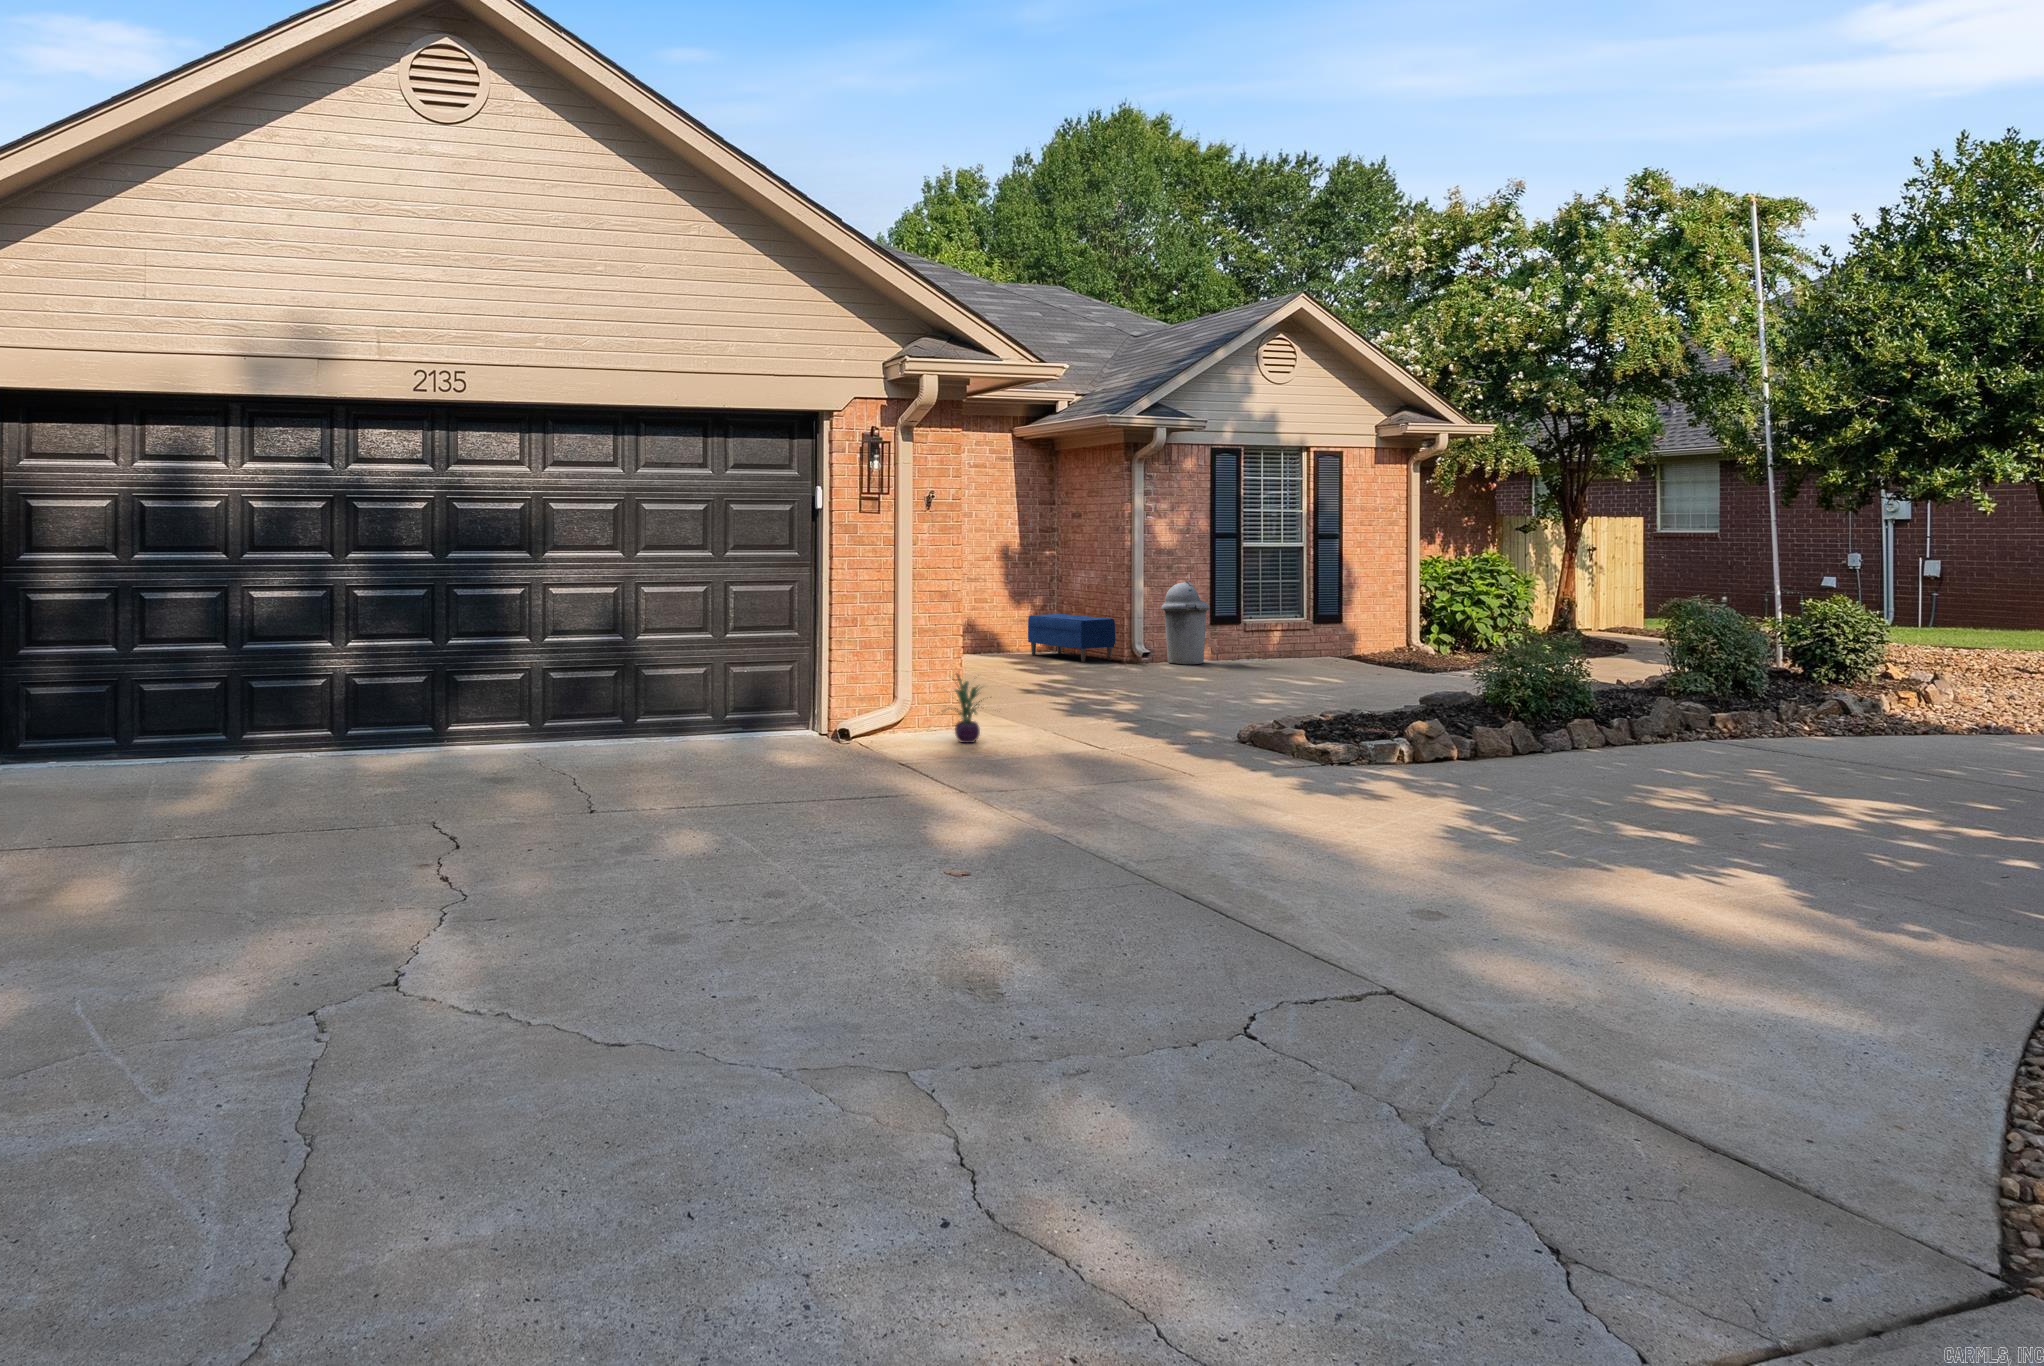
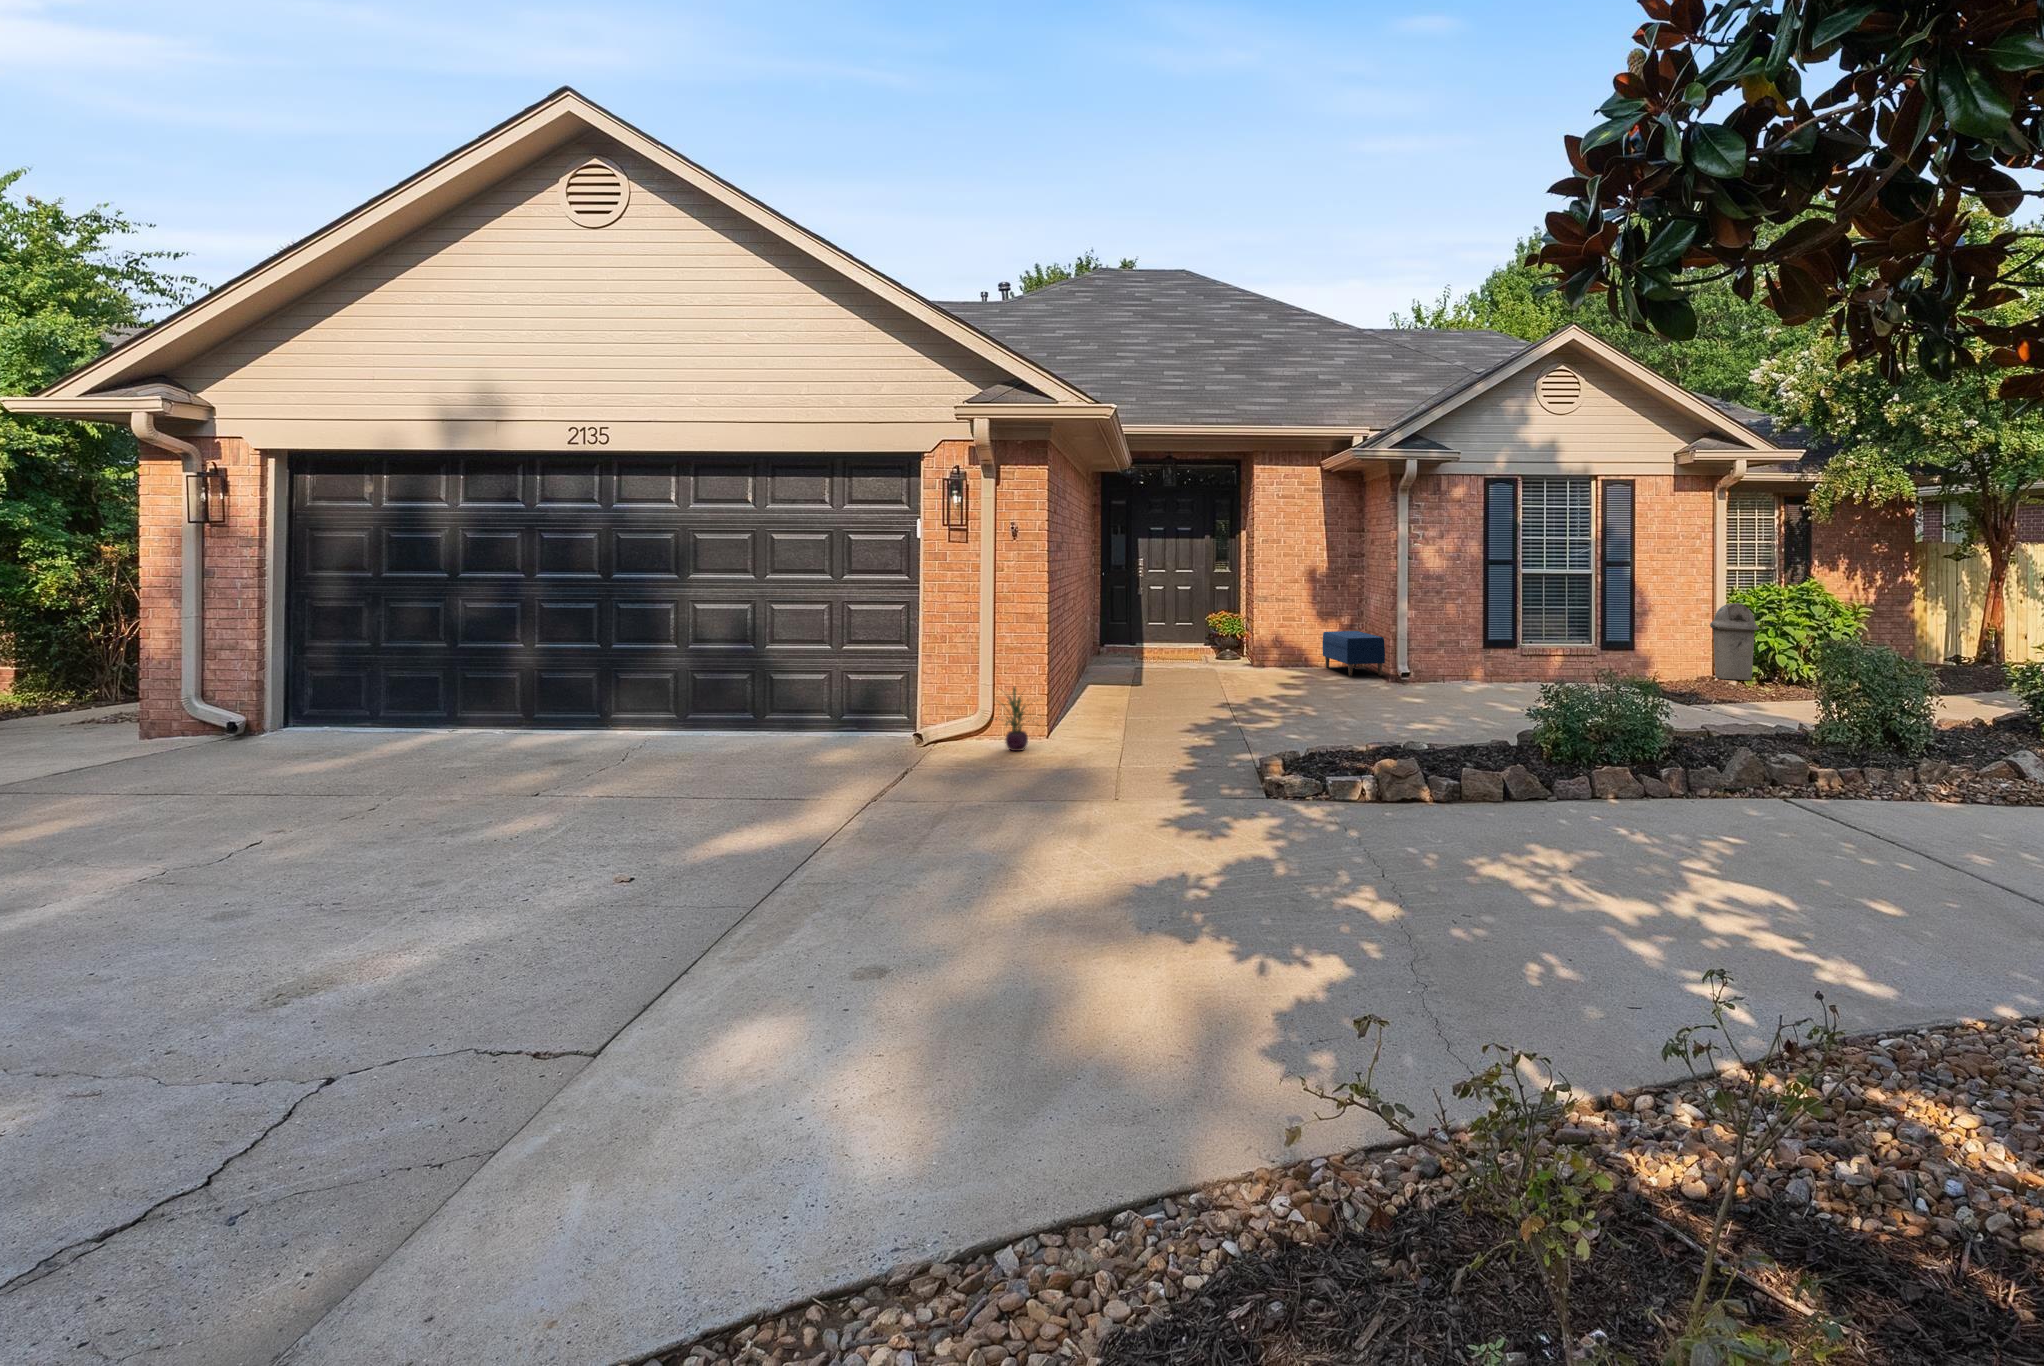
trash can: present [1161,582,1209,664] -> present [1710,603,1759,680]

